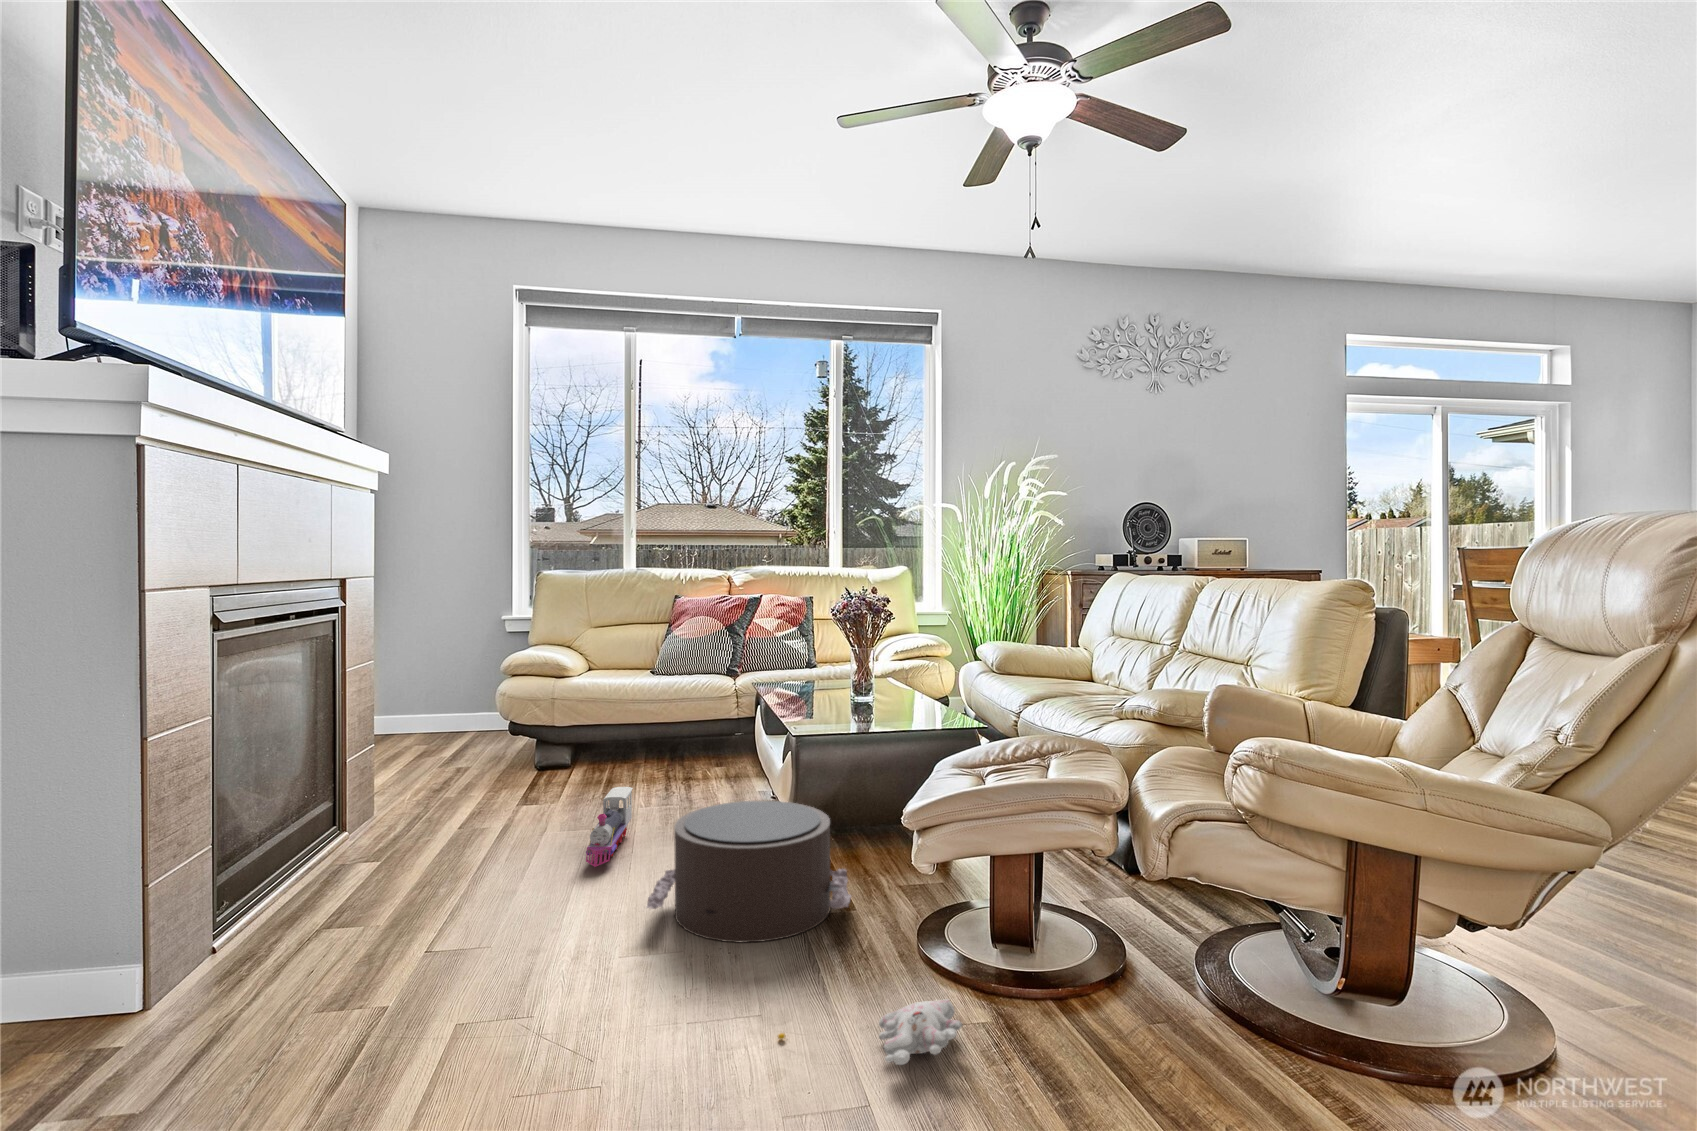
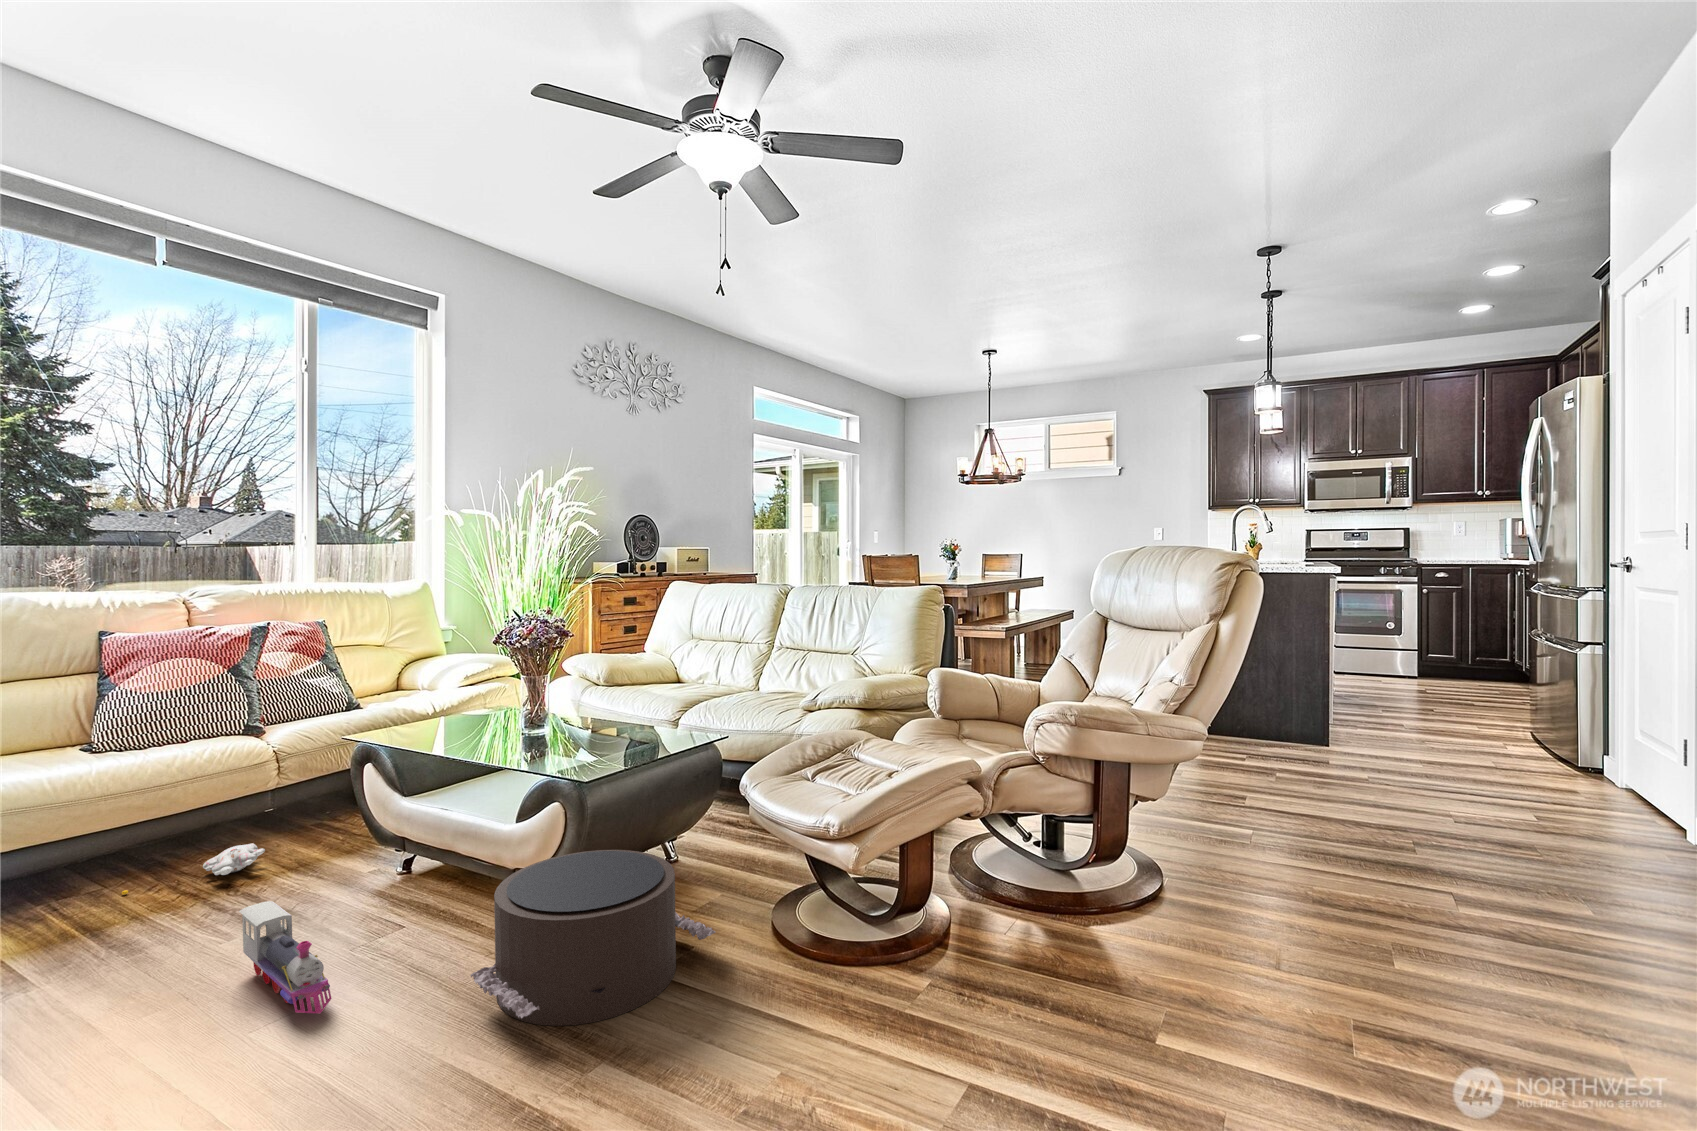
plush toy: present [778,999,963,1065] -> present [122,843,265,894]

